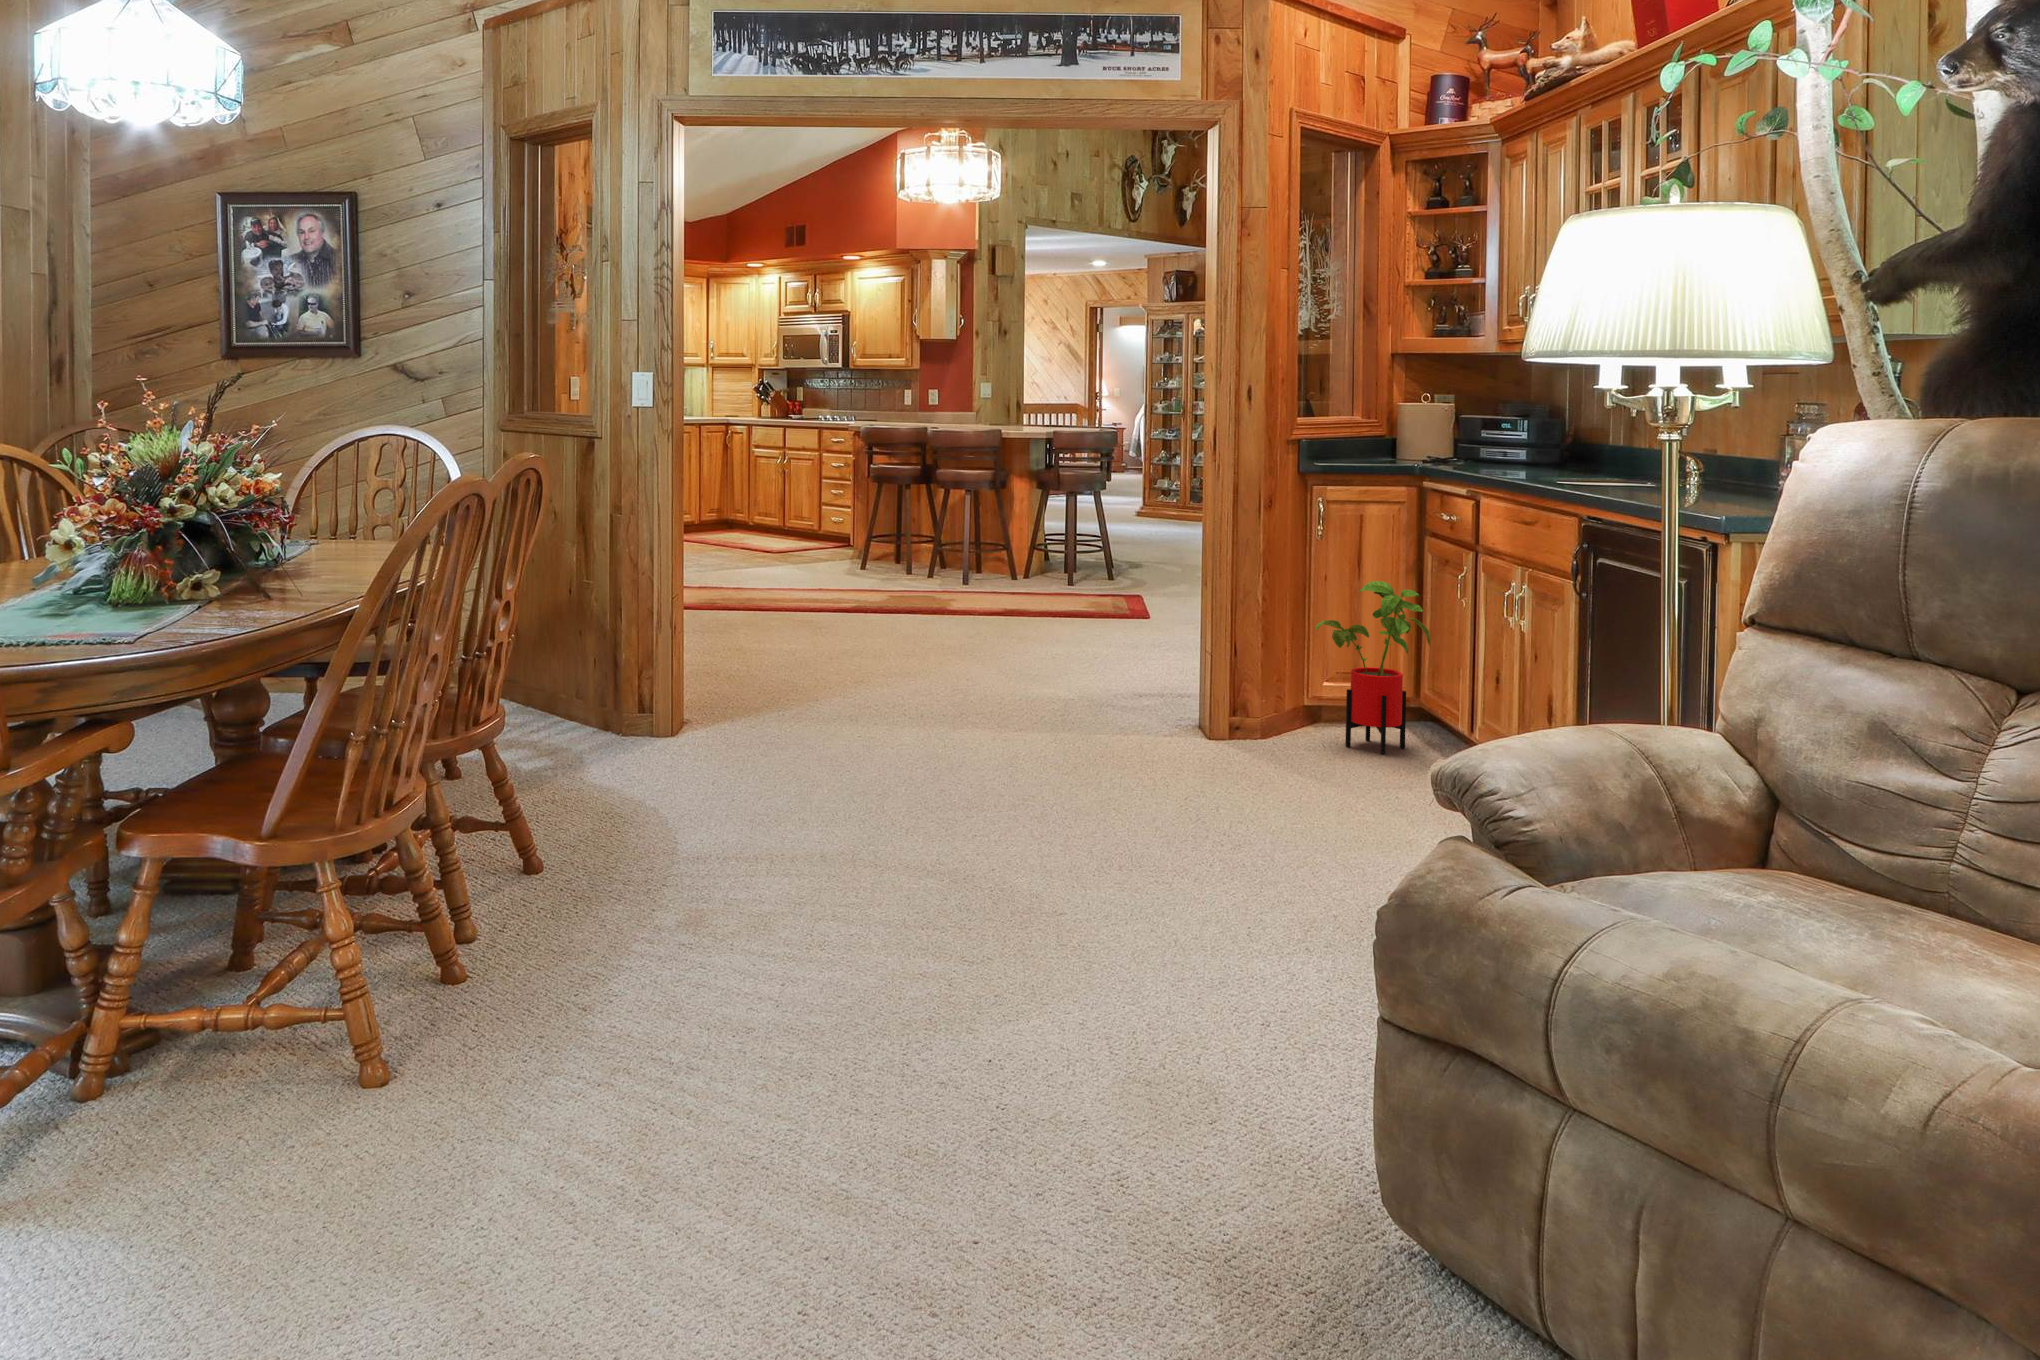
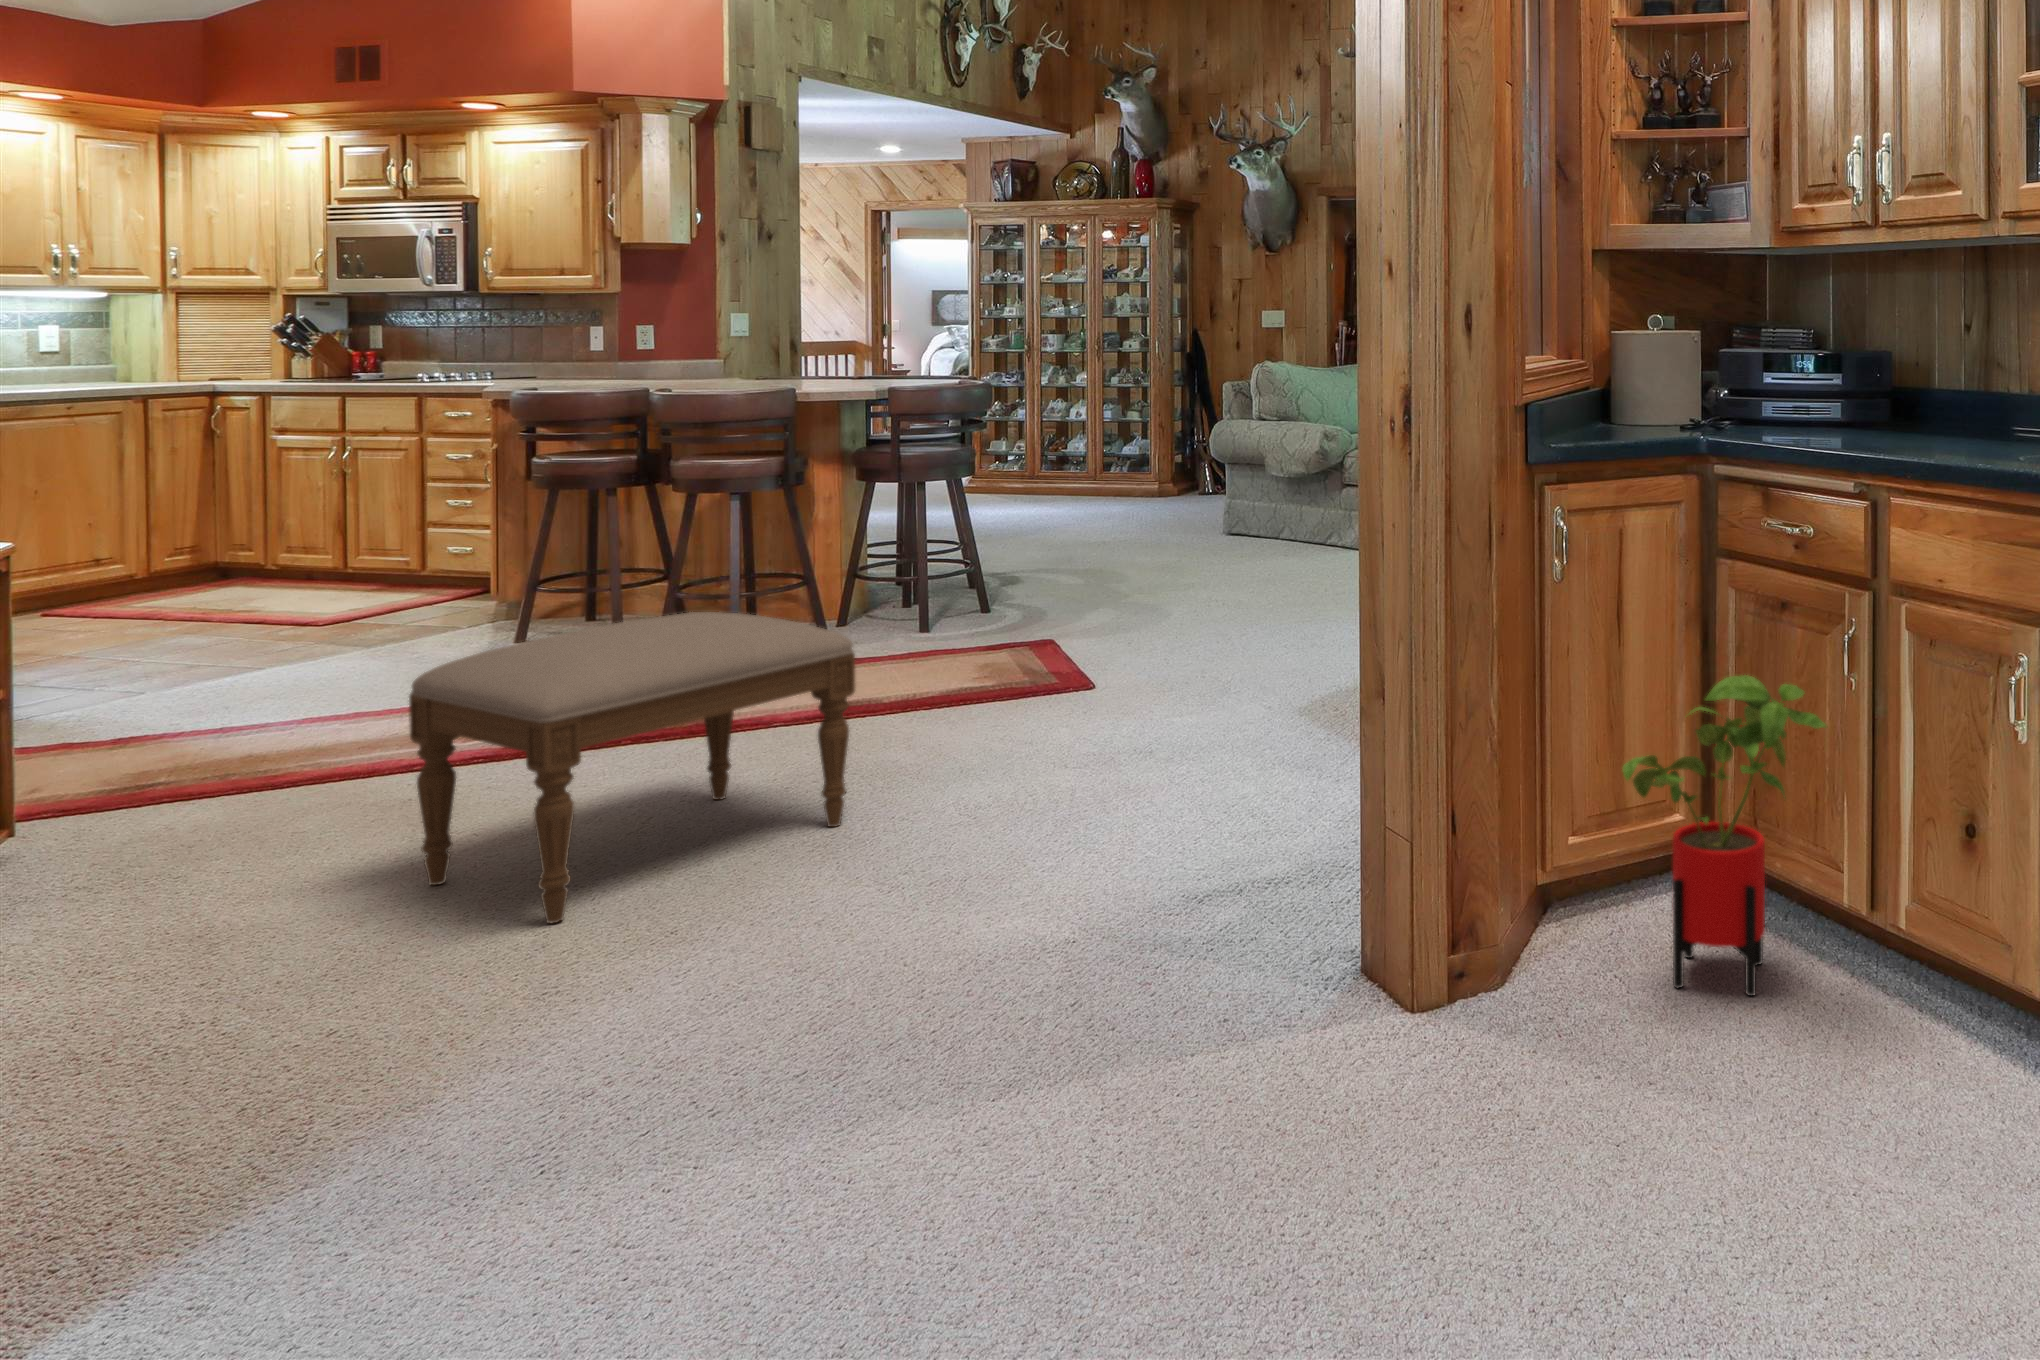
ottoman: none [812,533,997,658] -> present [409,612,855,923]

